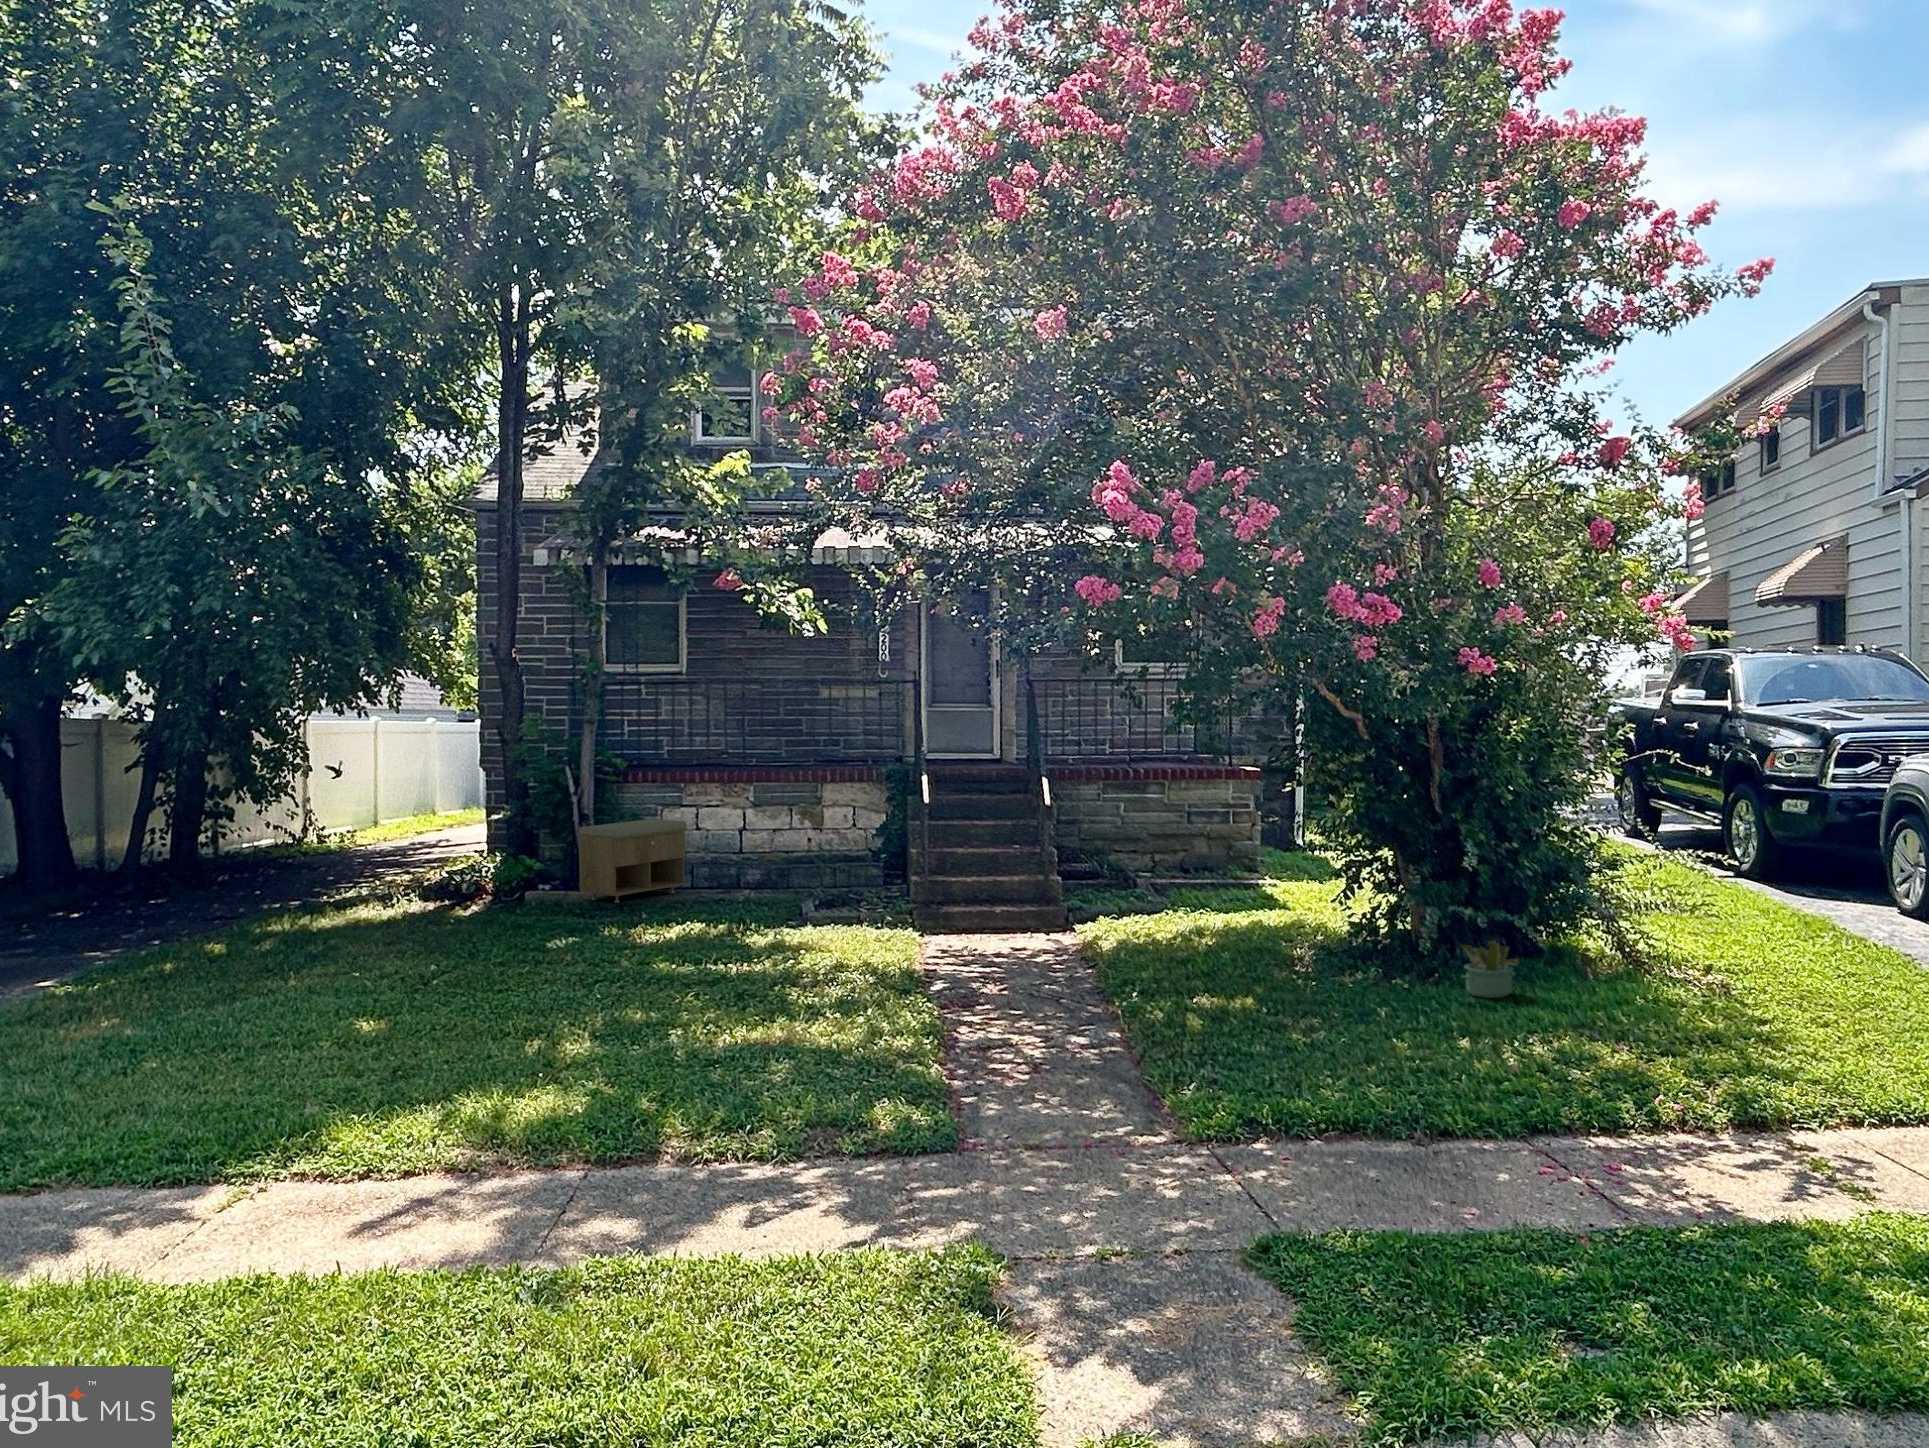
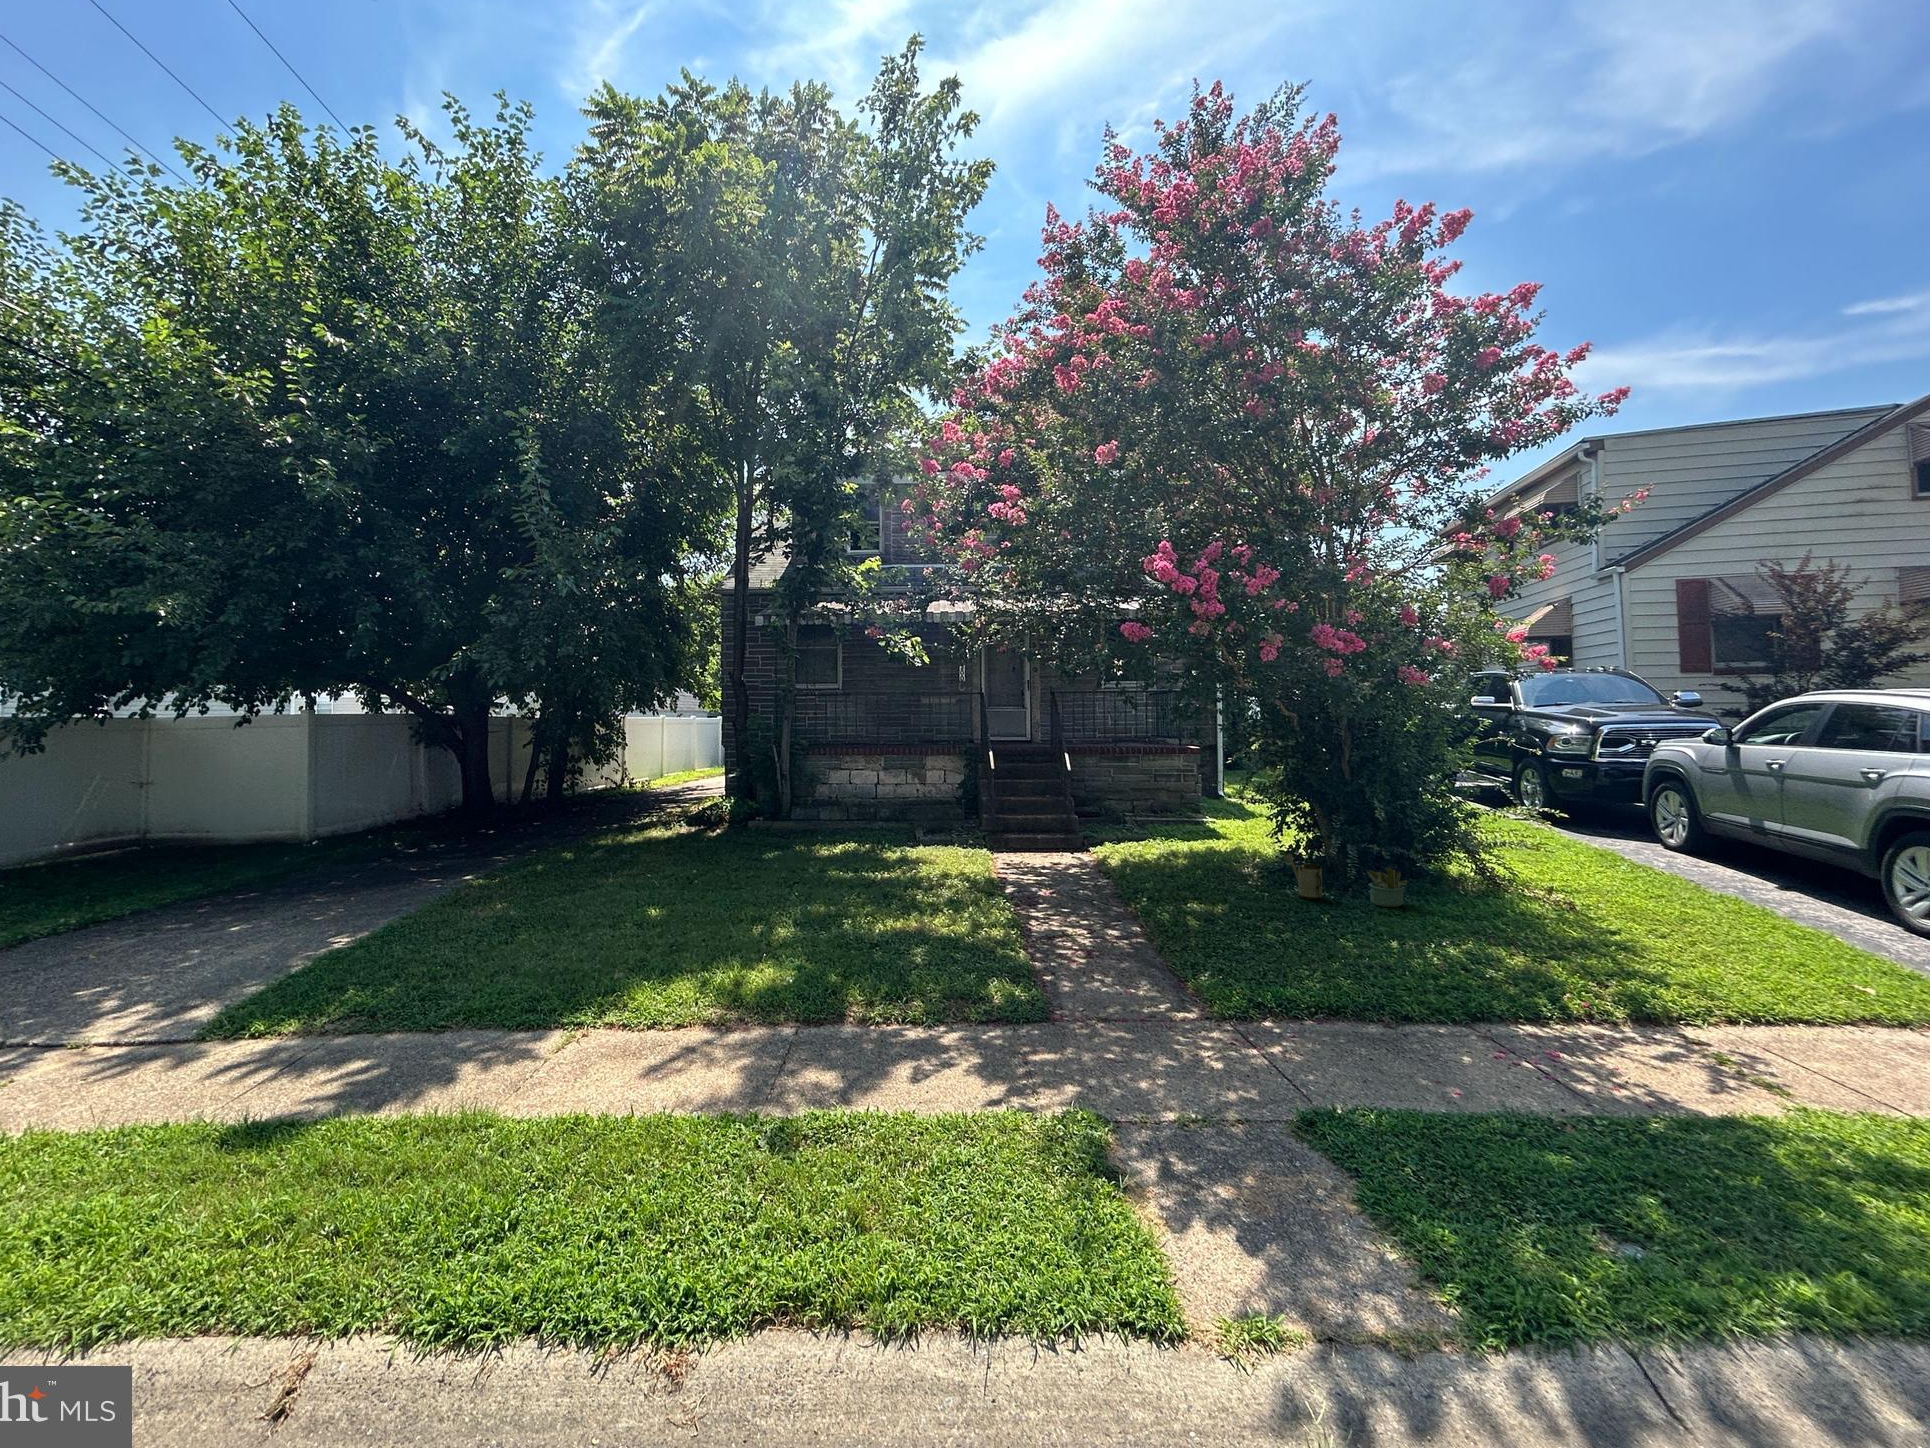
storage bench: present [579,819,687,902] -> none [780,778,844,828]
watering can: none [1348,923,1400,991] -> present [1283,853,1322,900]

